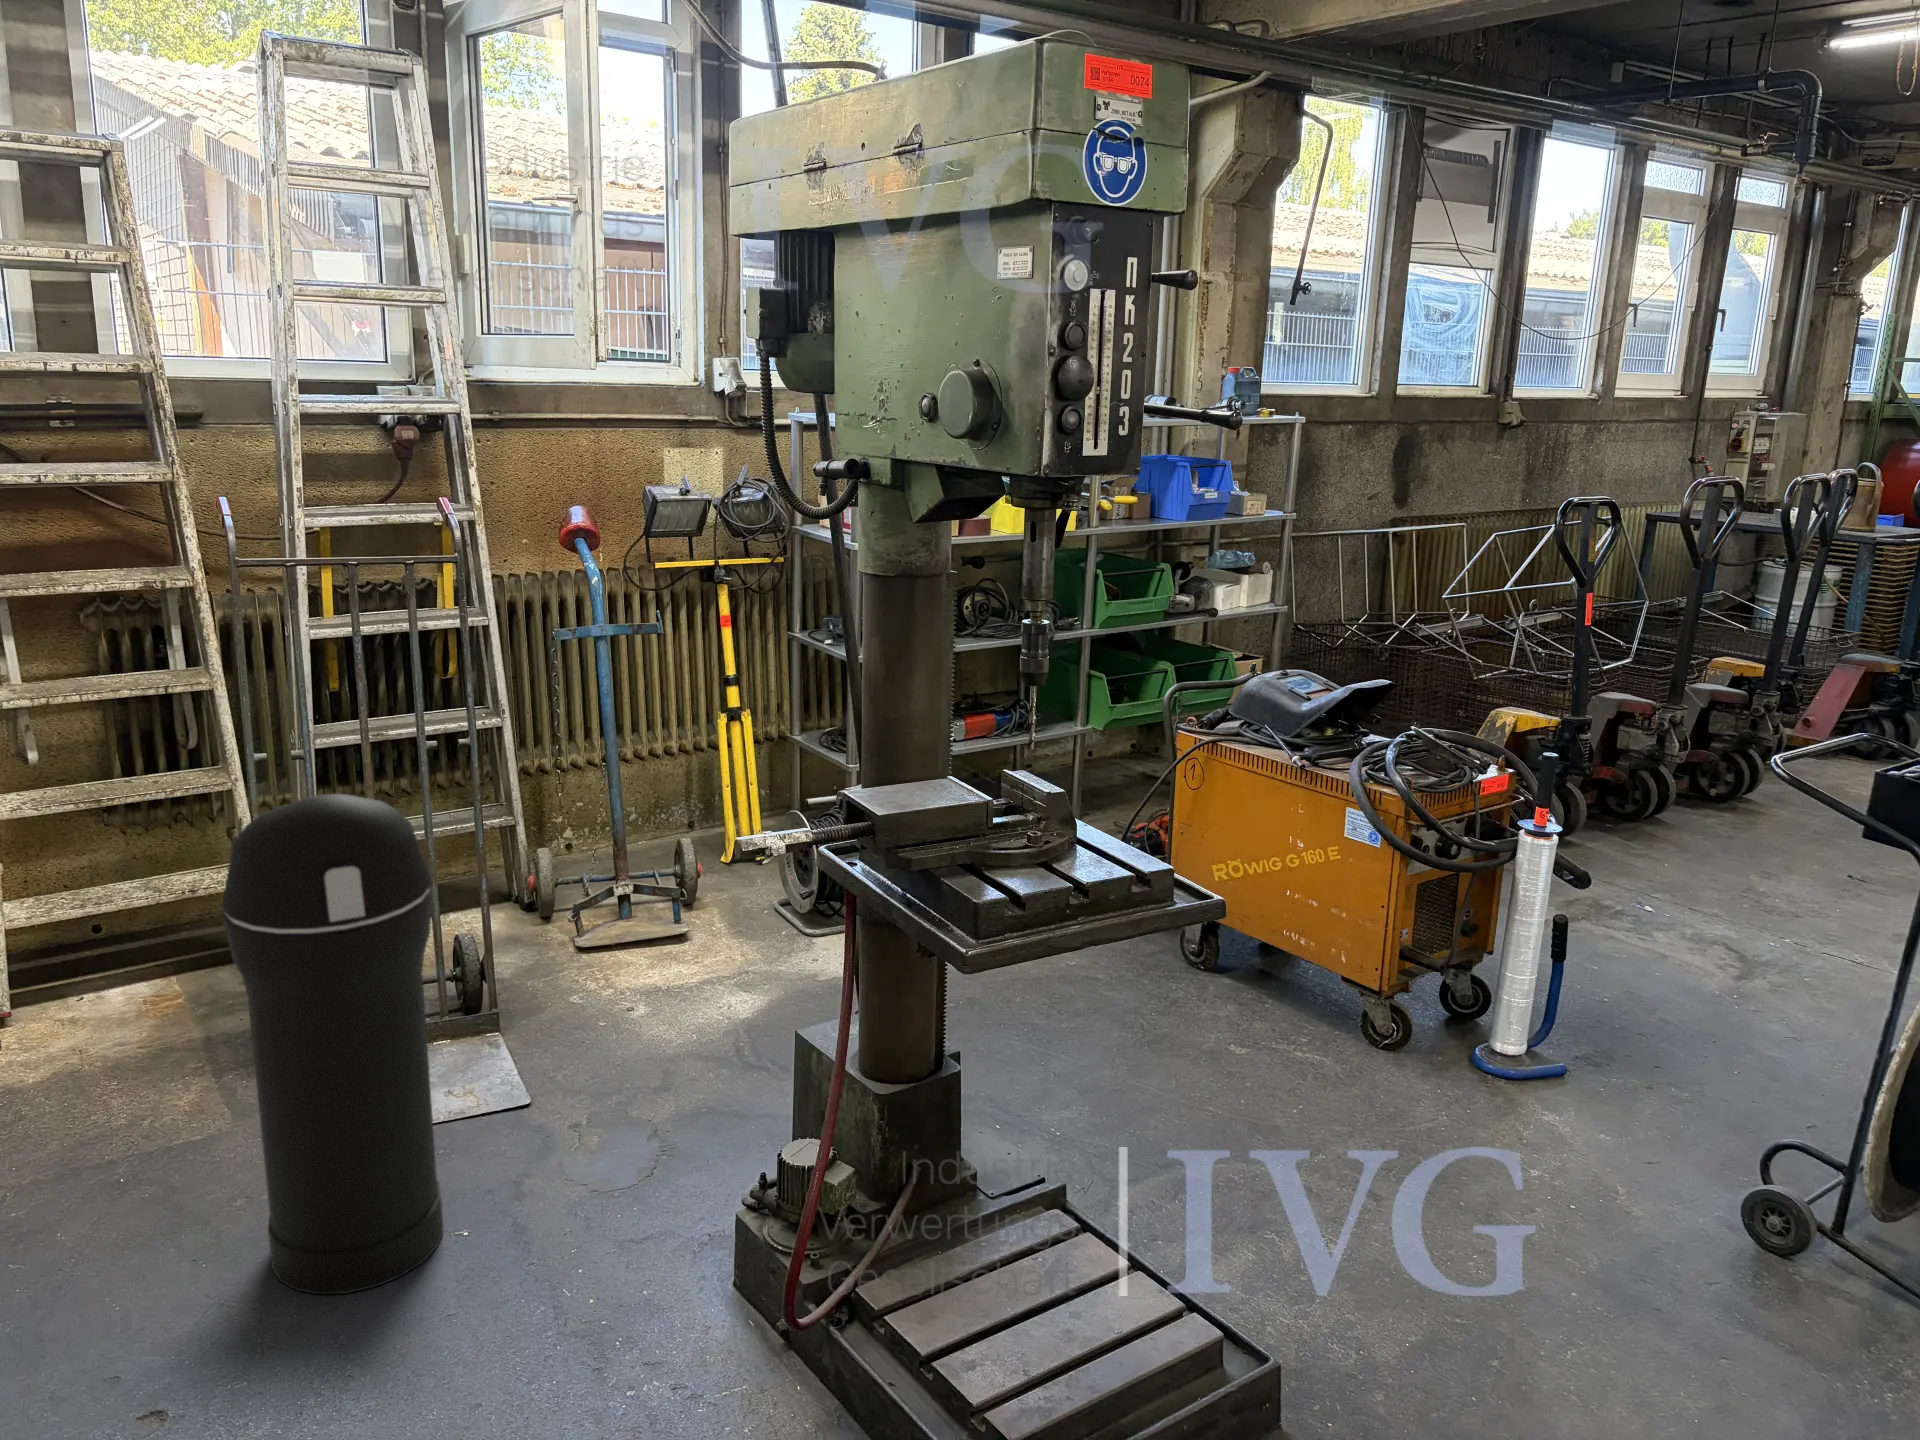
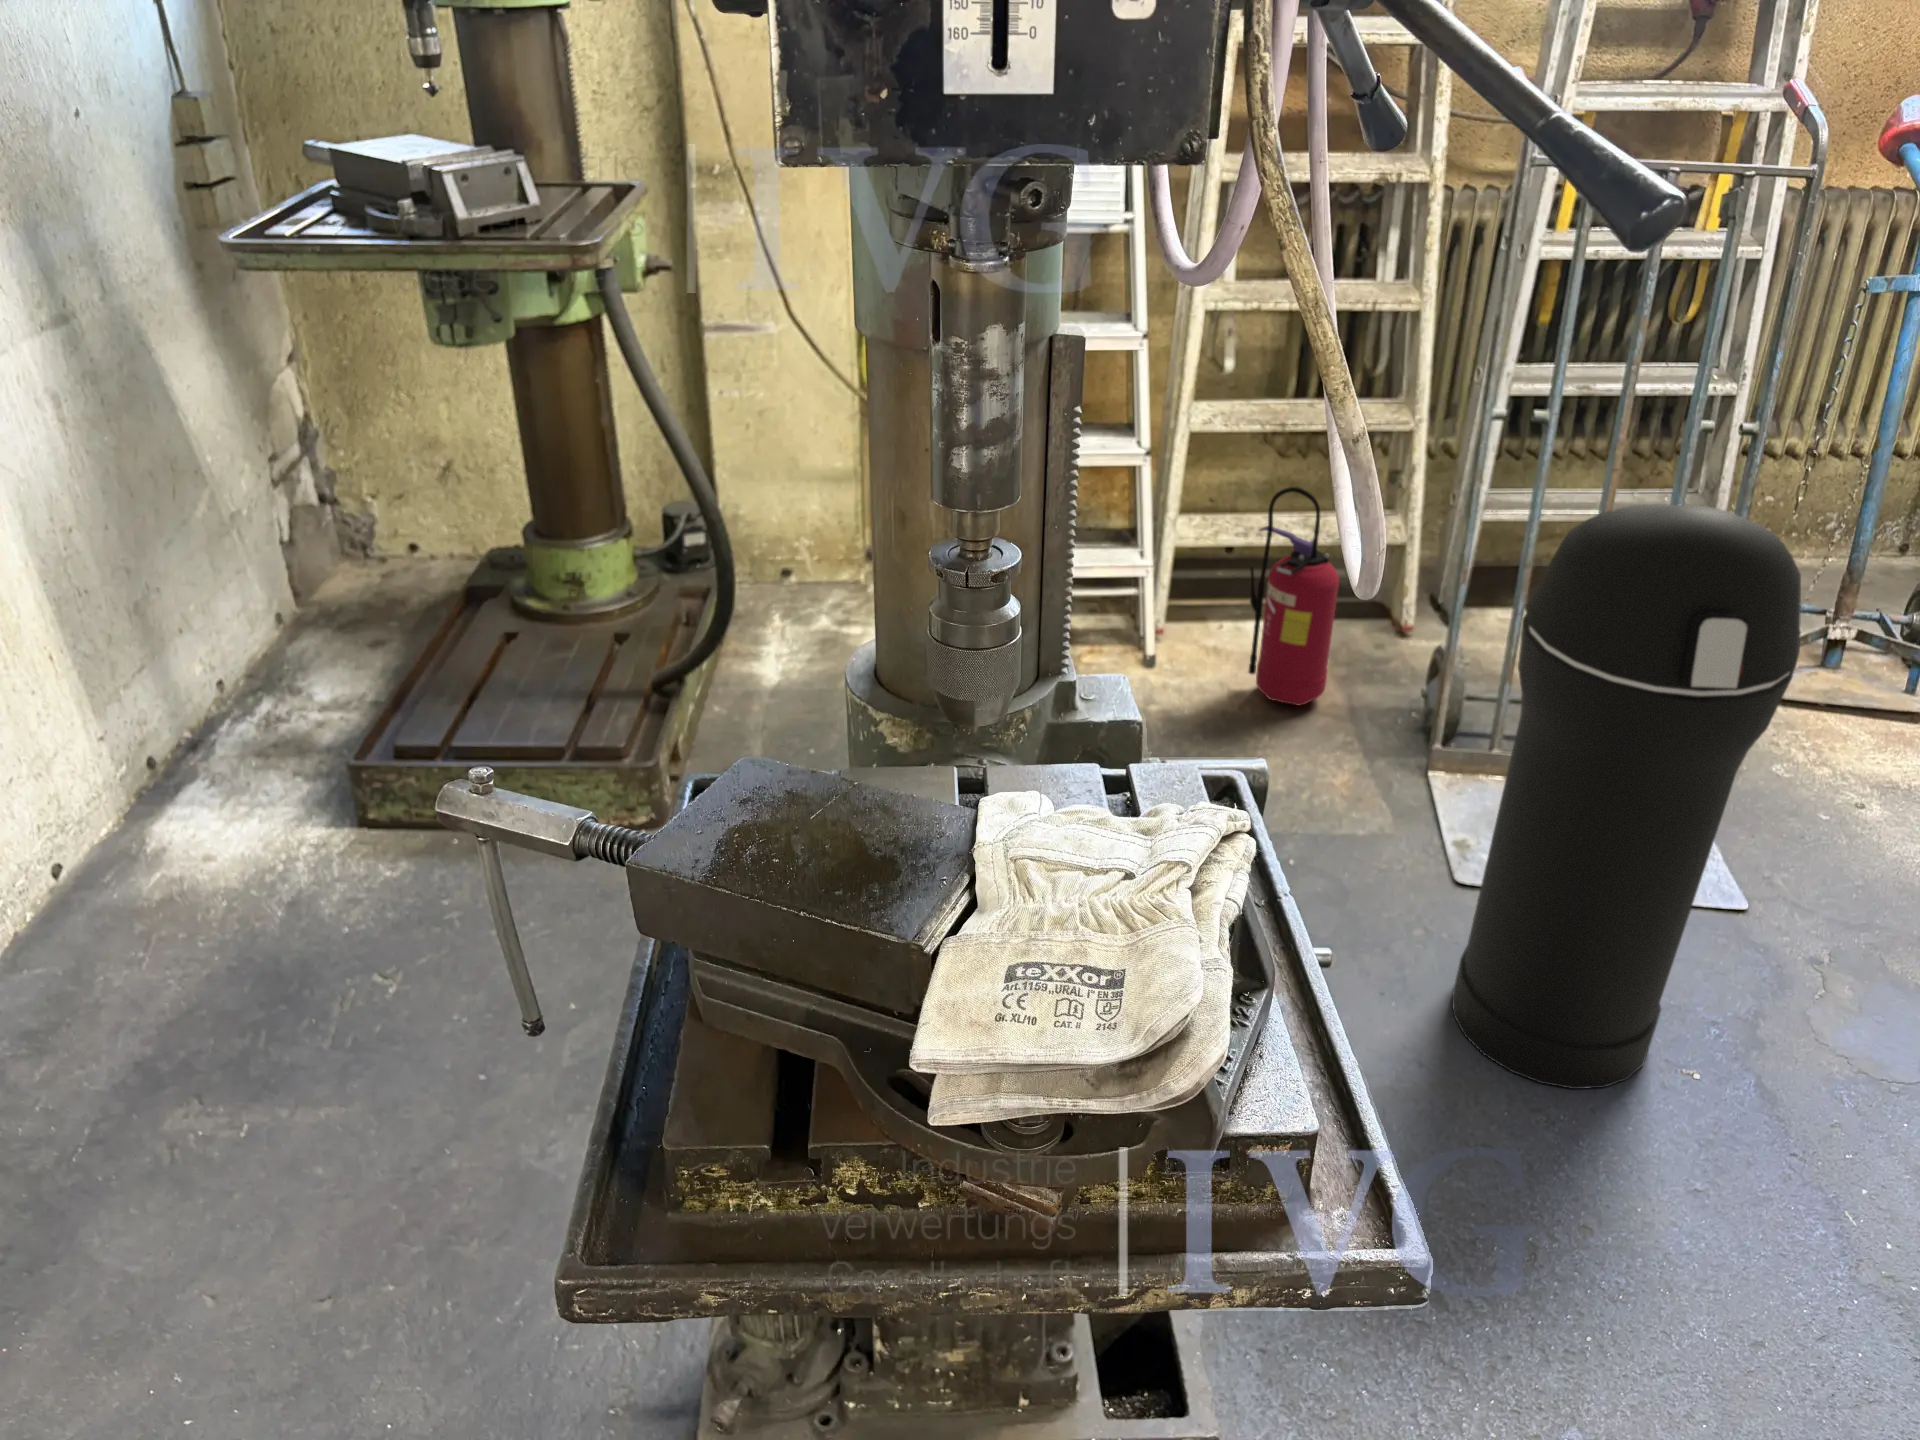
fire extinguisher: none [69,853,177,1058] -> present [1249,487,1339,705]

